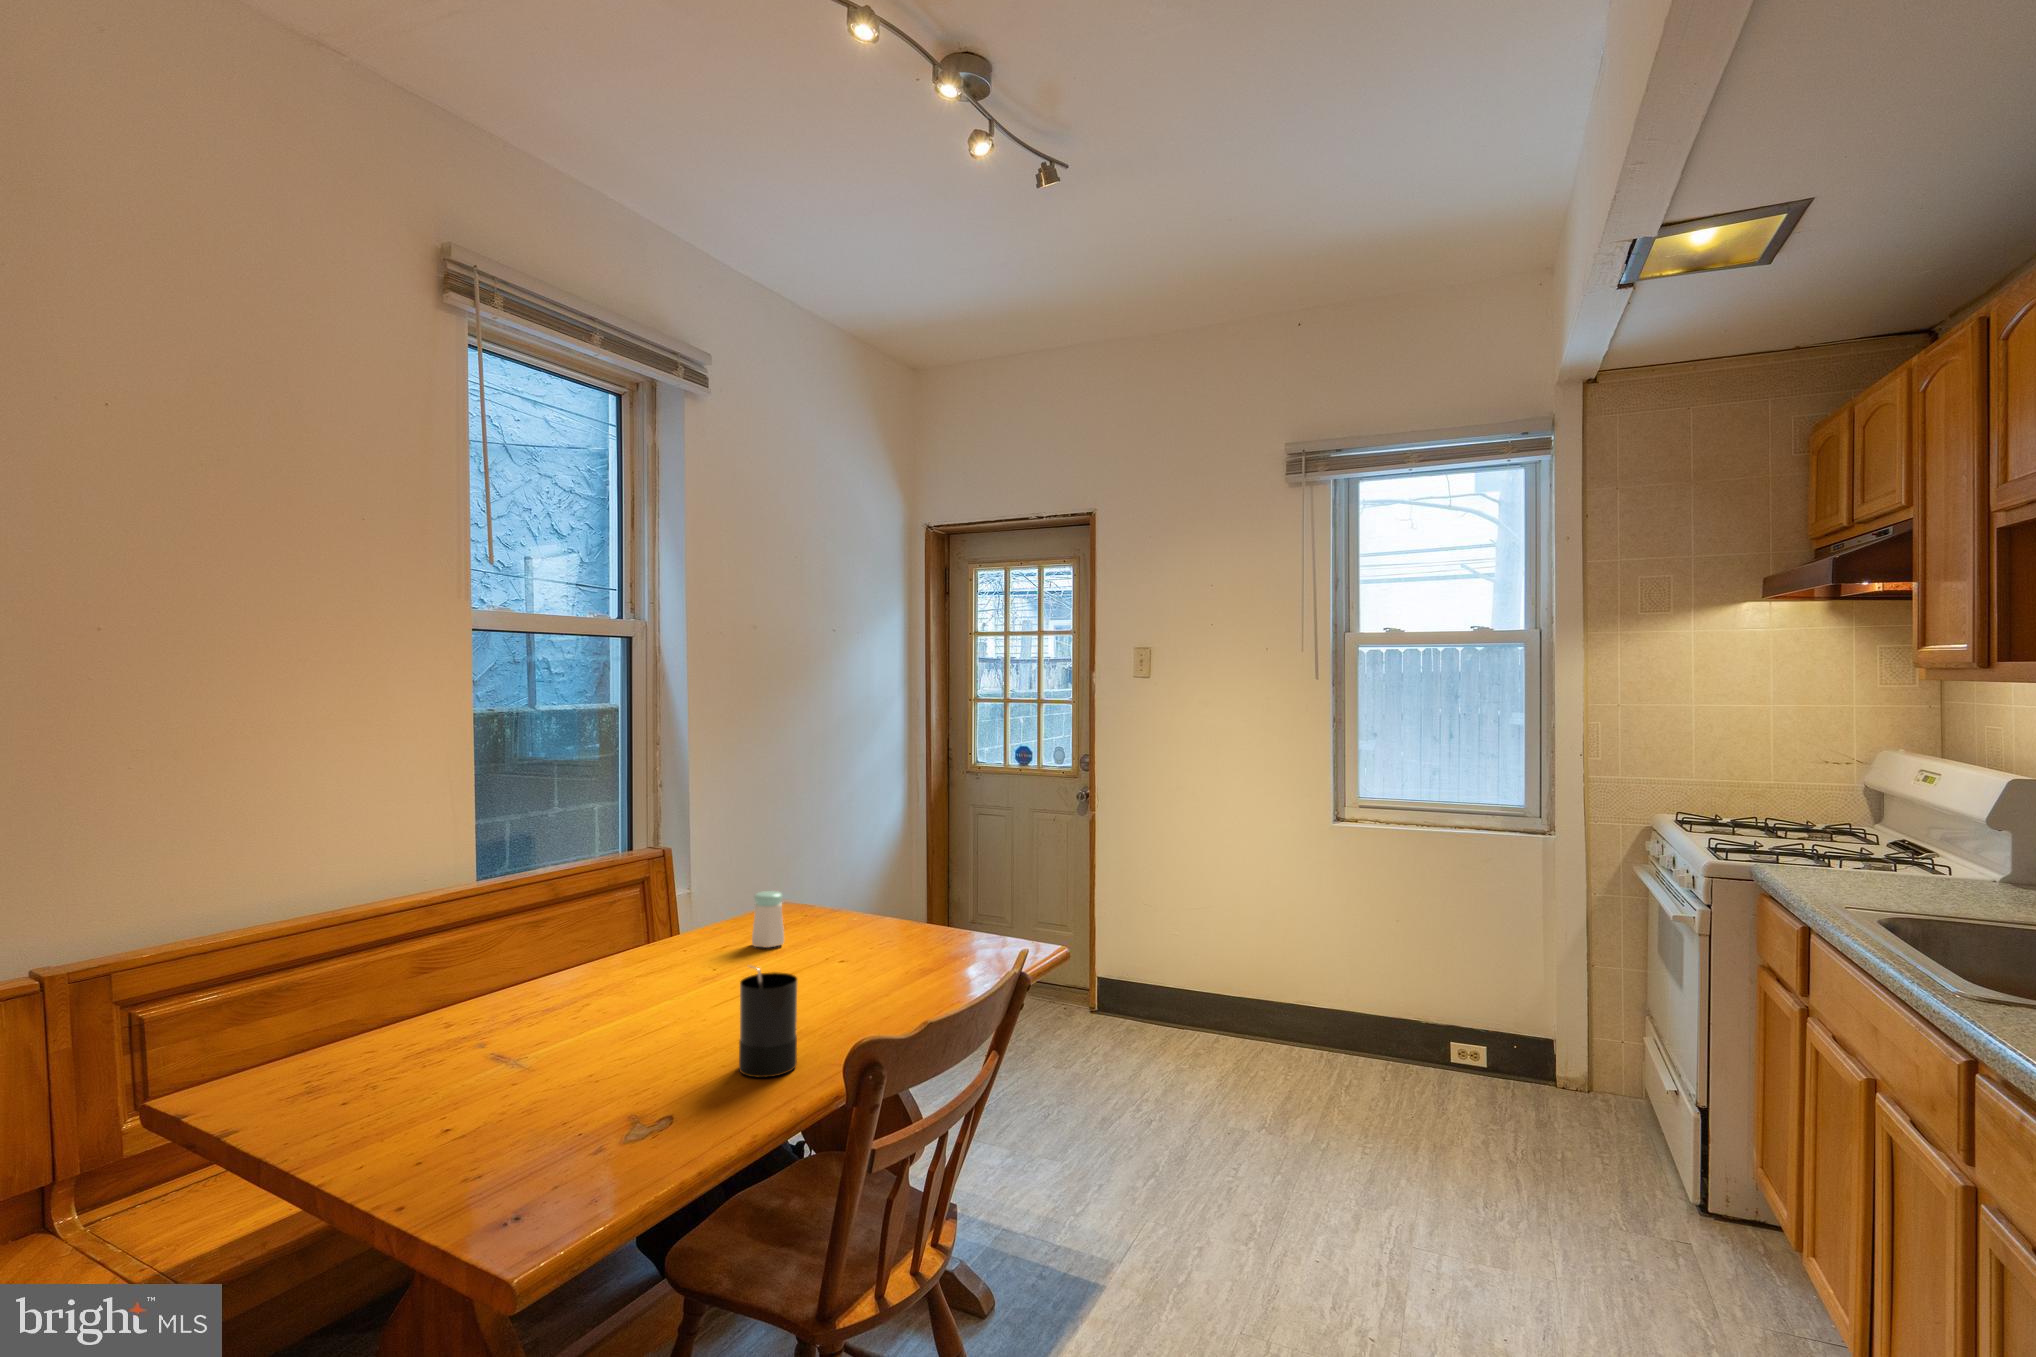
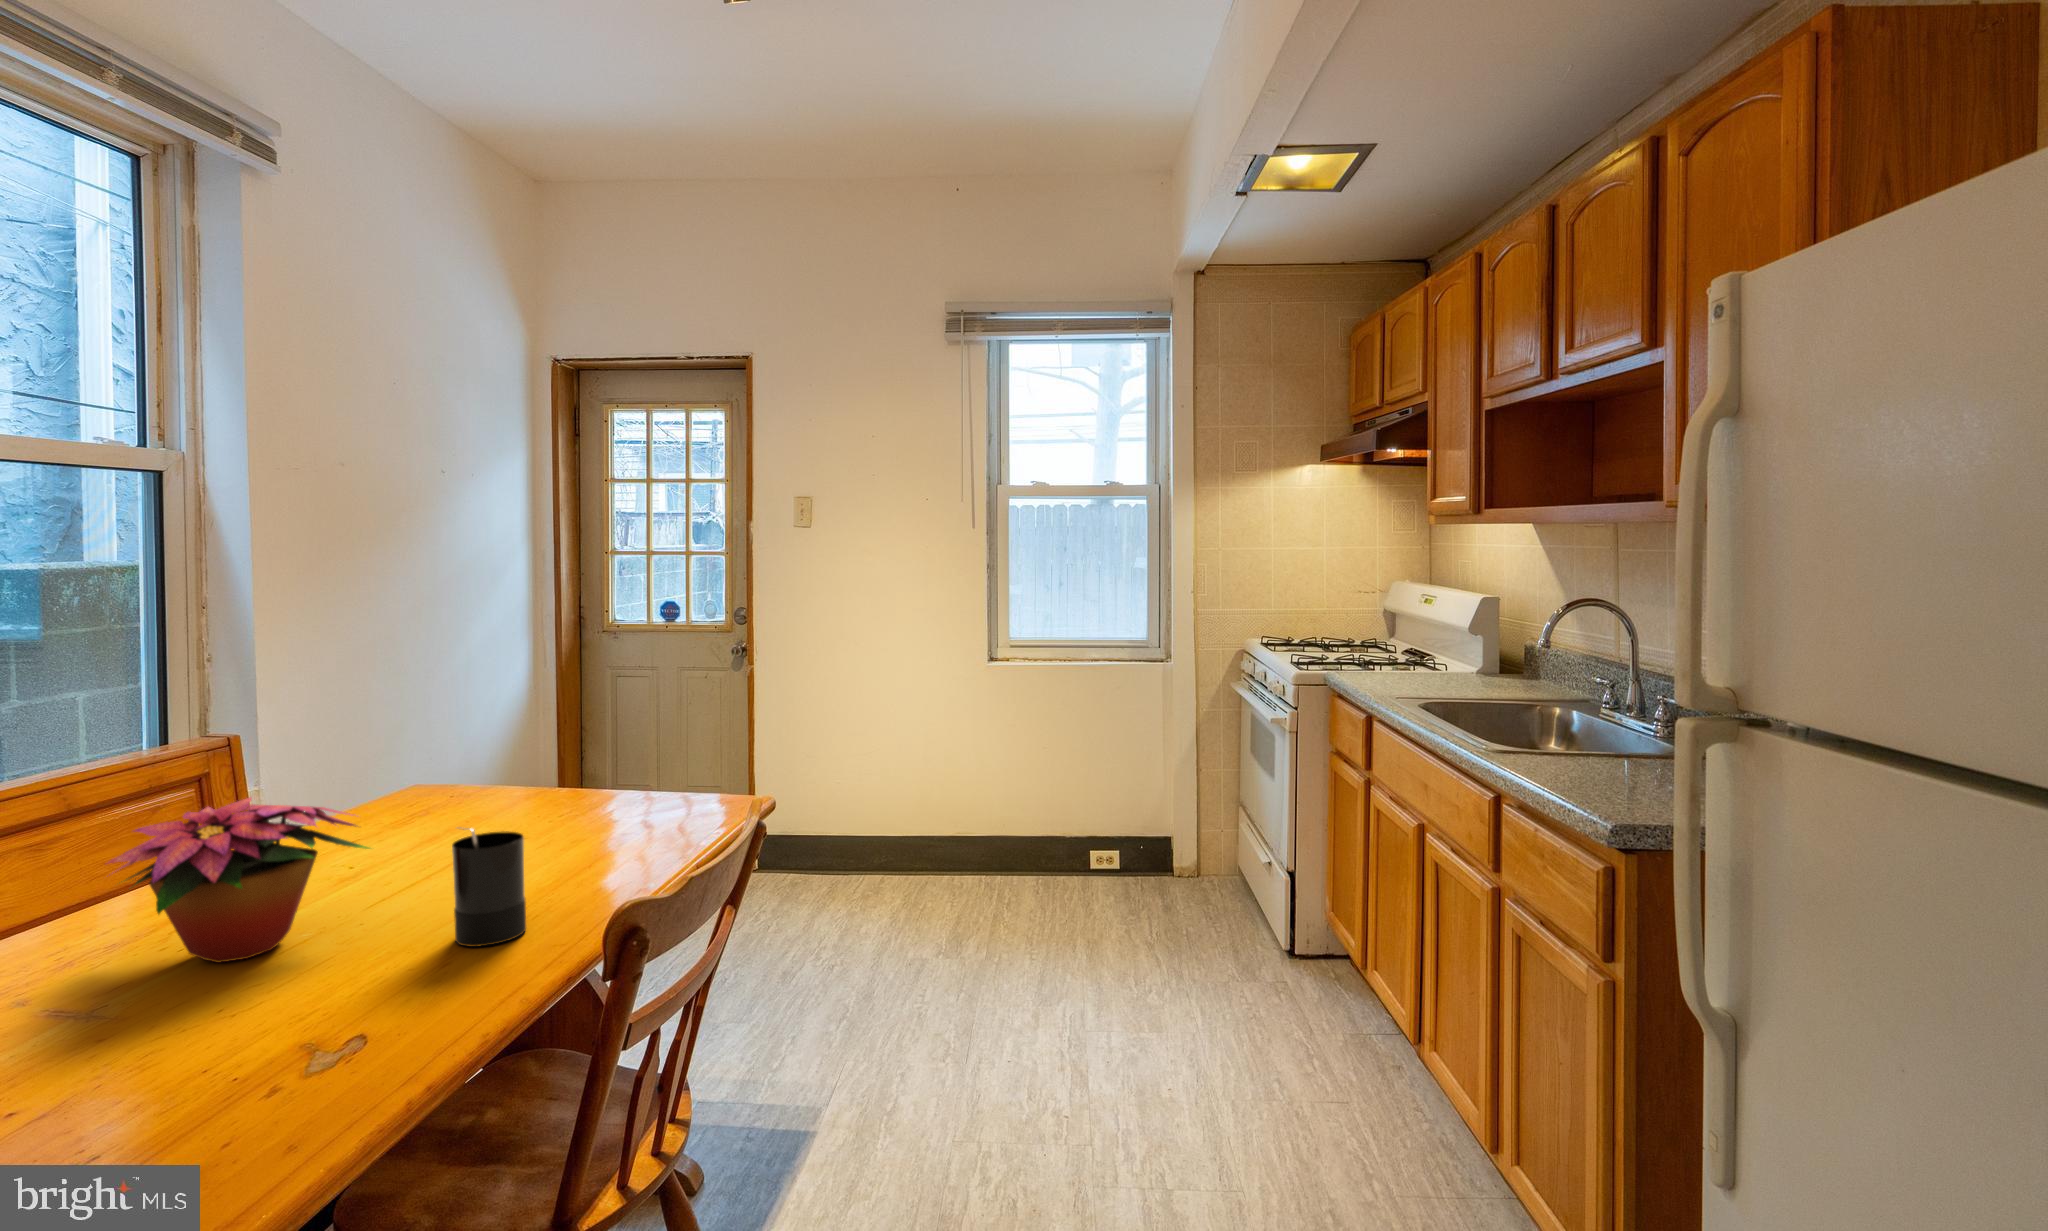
salt shaker: present [752,891,784,948] -> none [407,760,450,824]
flower arrangement: none [497,917,696,1057] -> present [108,797,369,963]

